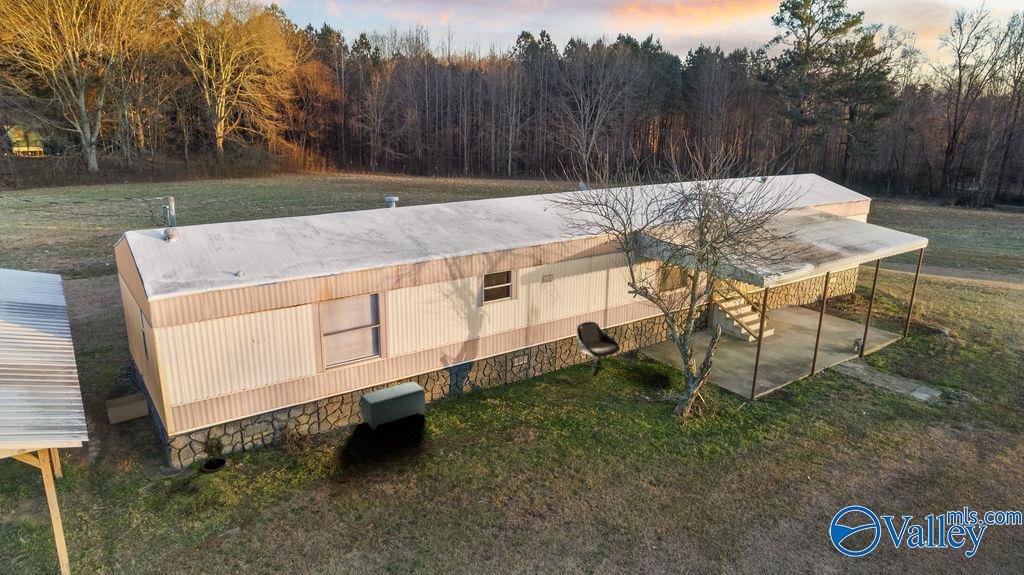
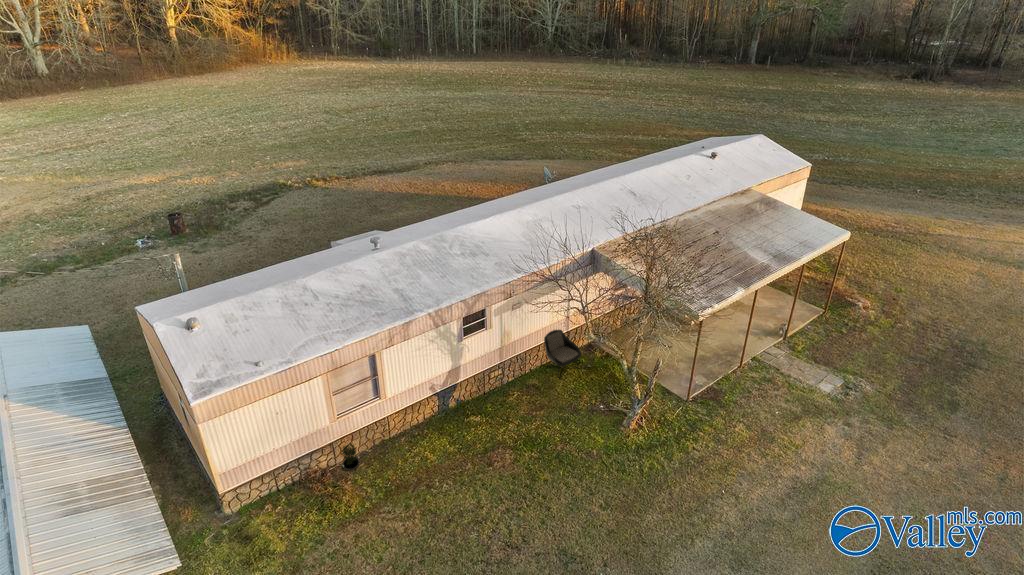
bench: present [361,382,425,430] -> none [366,412,420,460]
storage bin: present [105,392,149,424] -> none [151,435,189,468]
potted tree: present [201,433,227,472] -> present [341,443,360,470]

